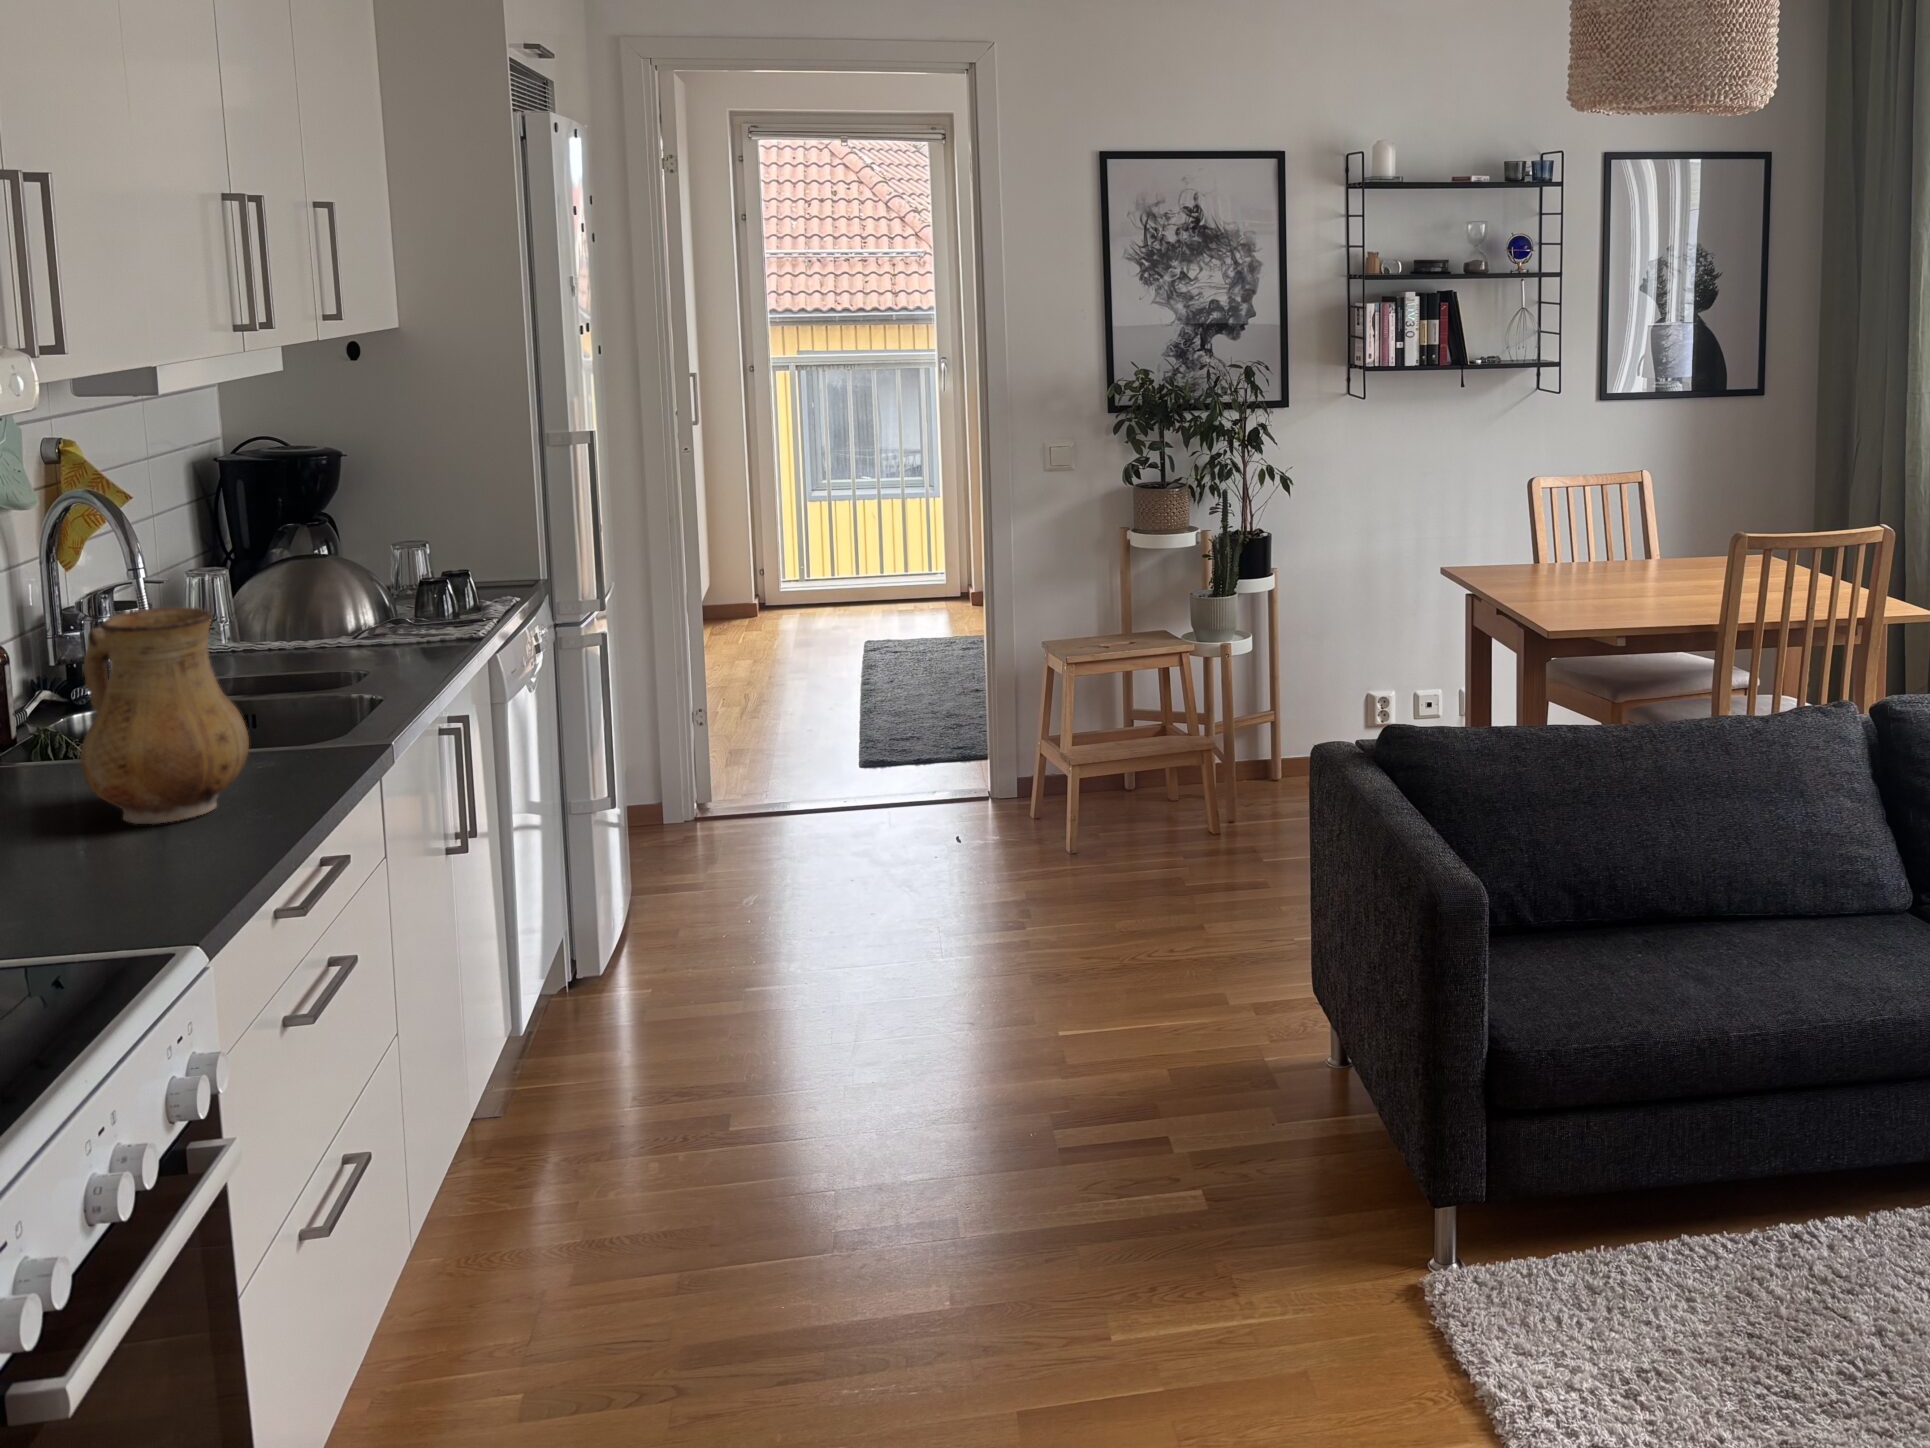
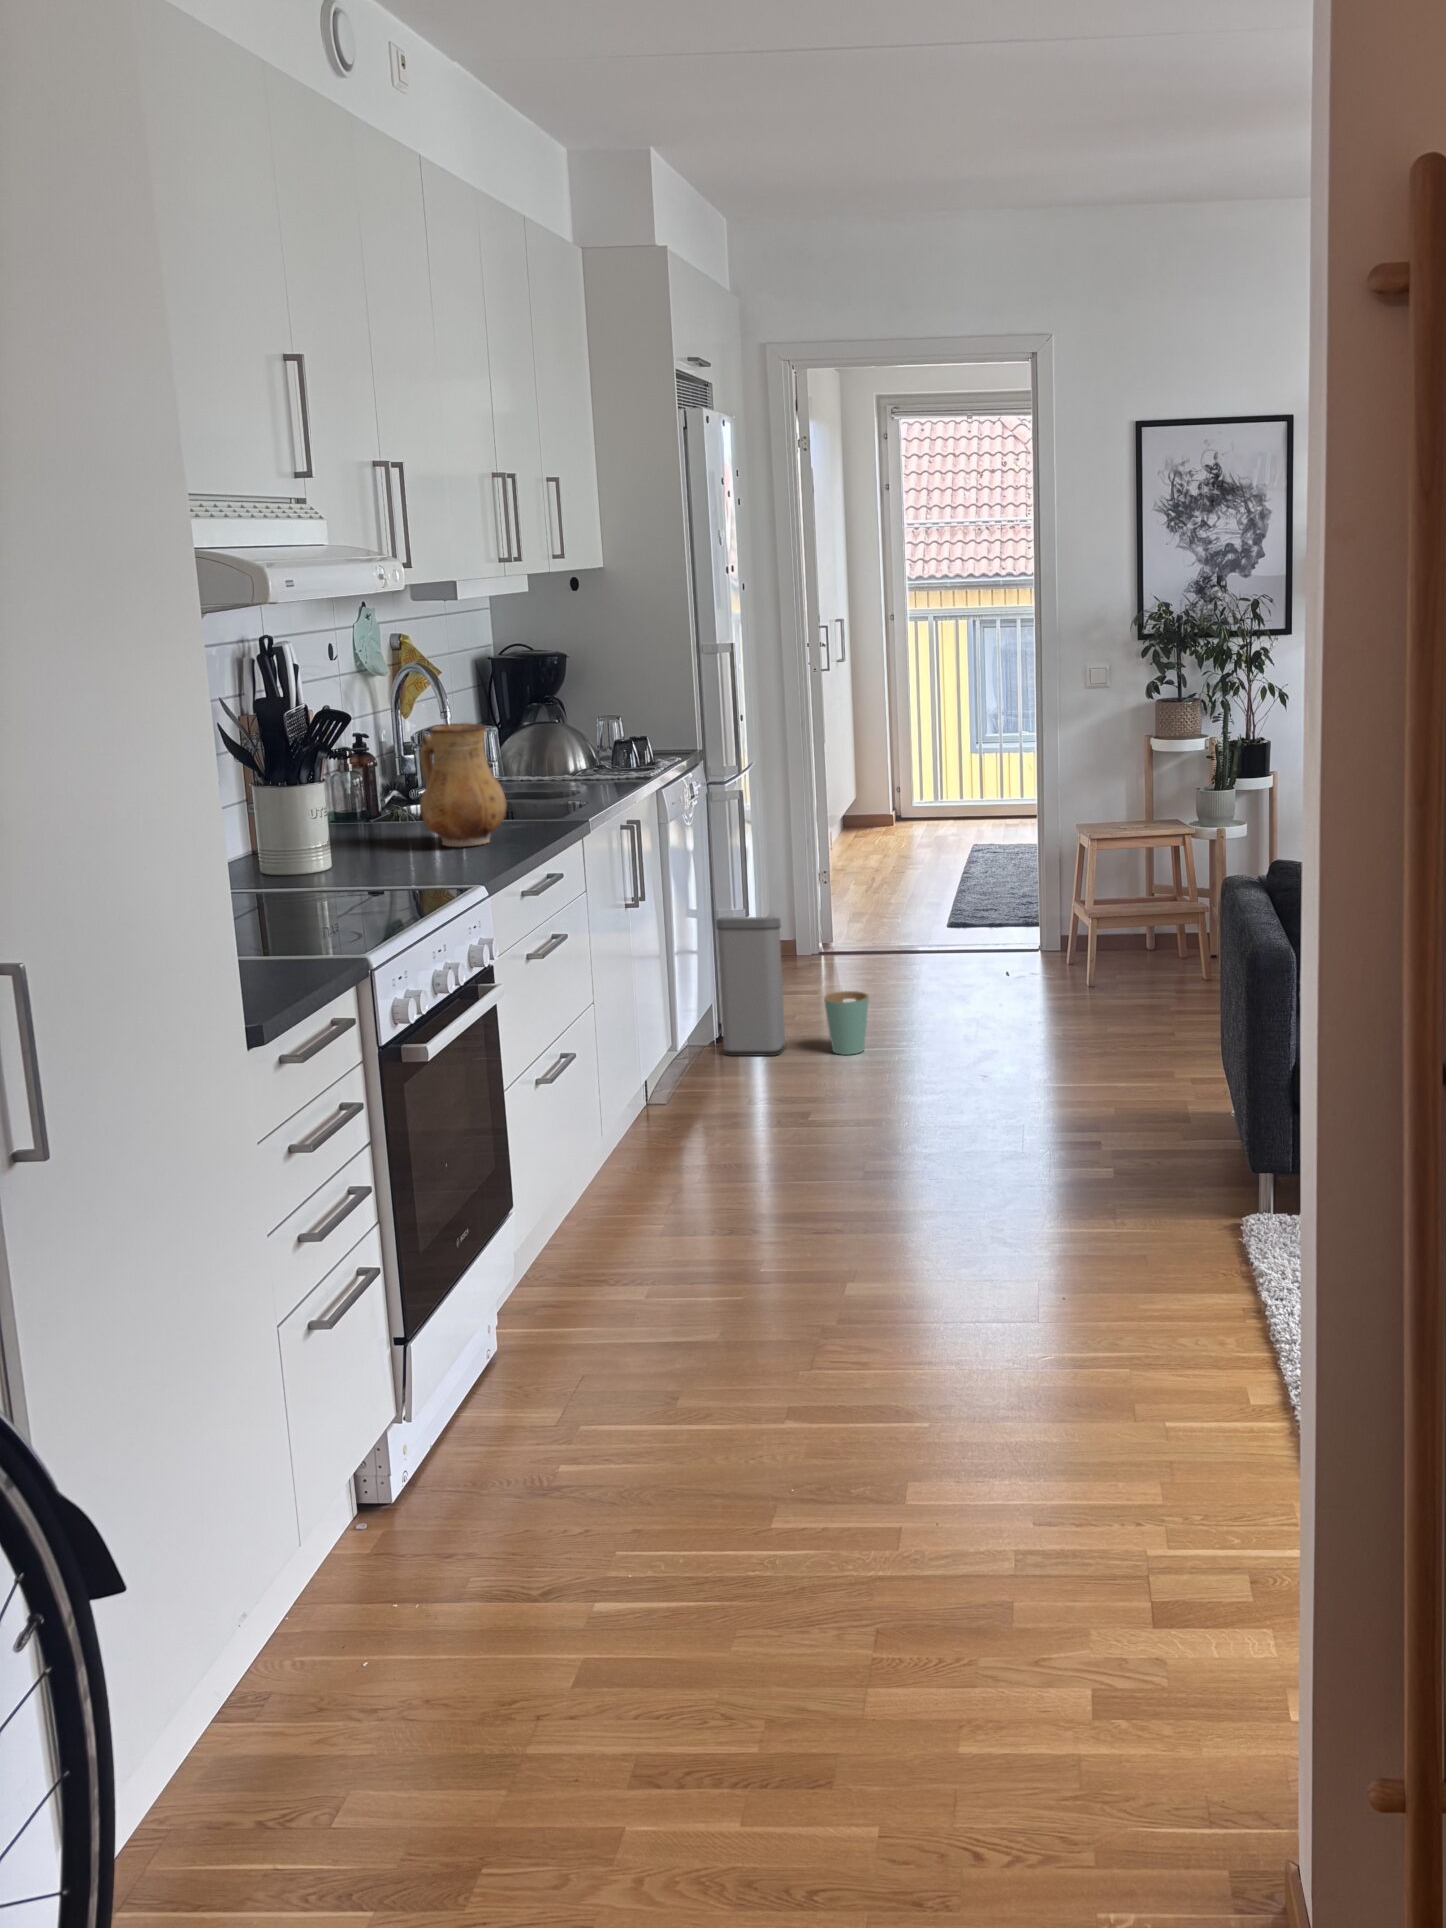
trash can: none [573,812,801,1018] -> present [716,917,869,1056]

